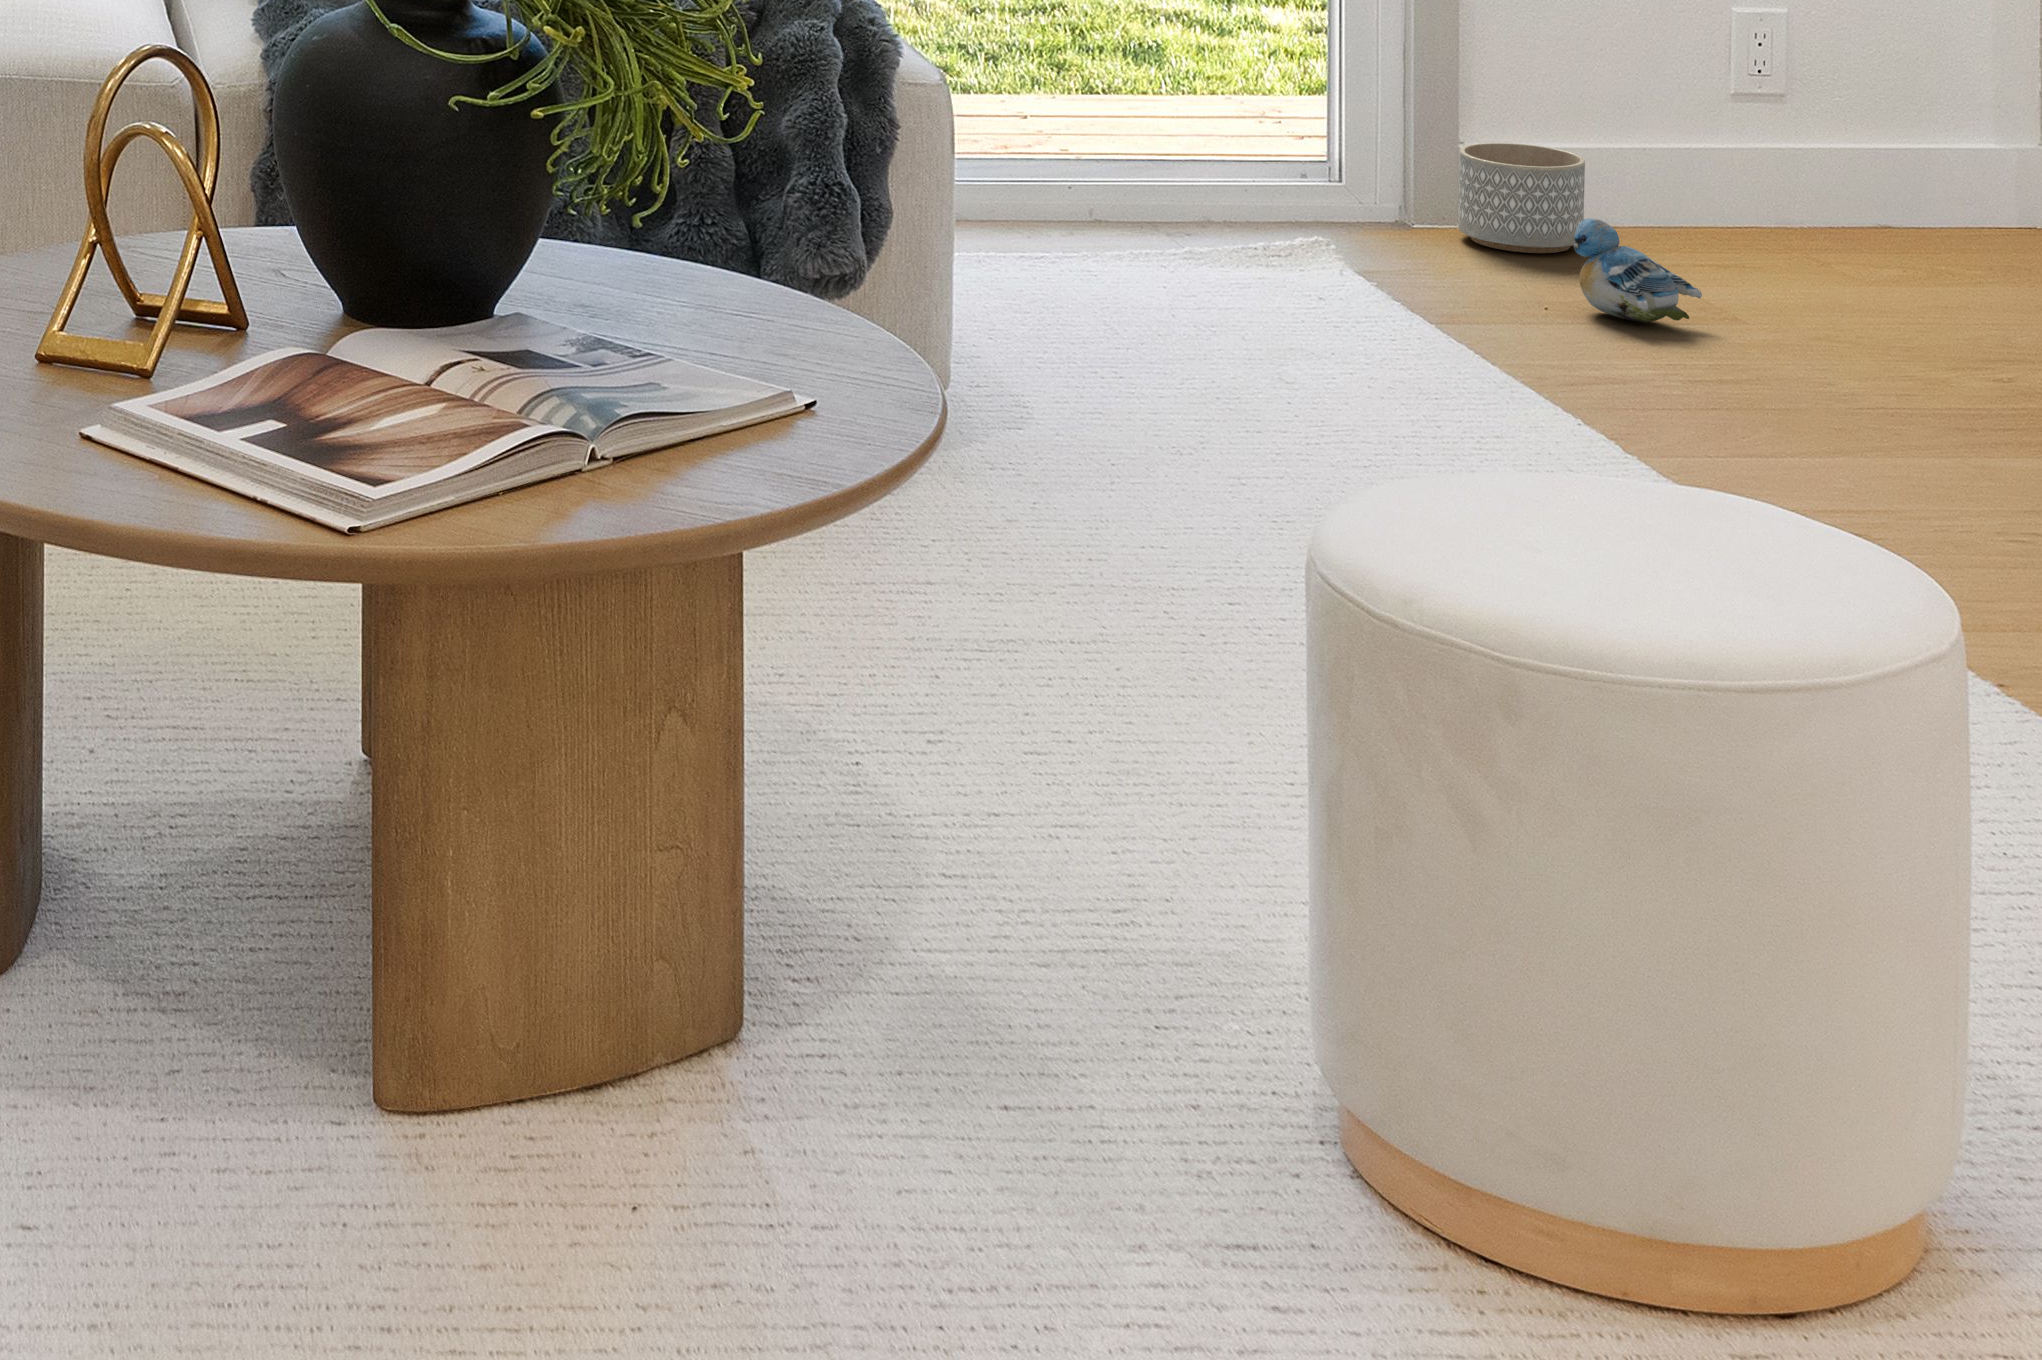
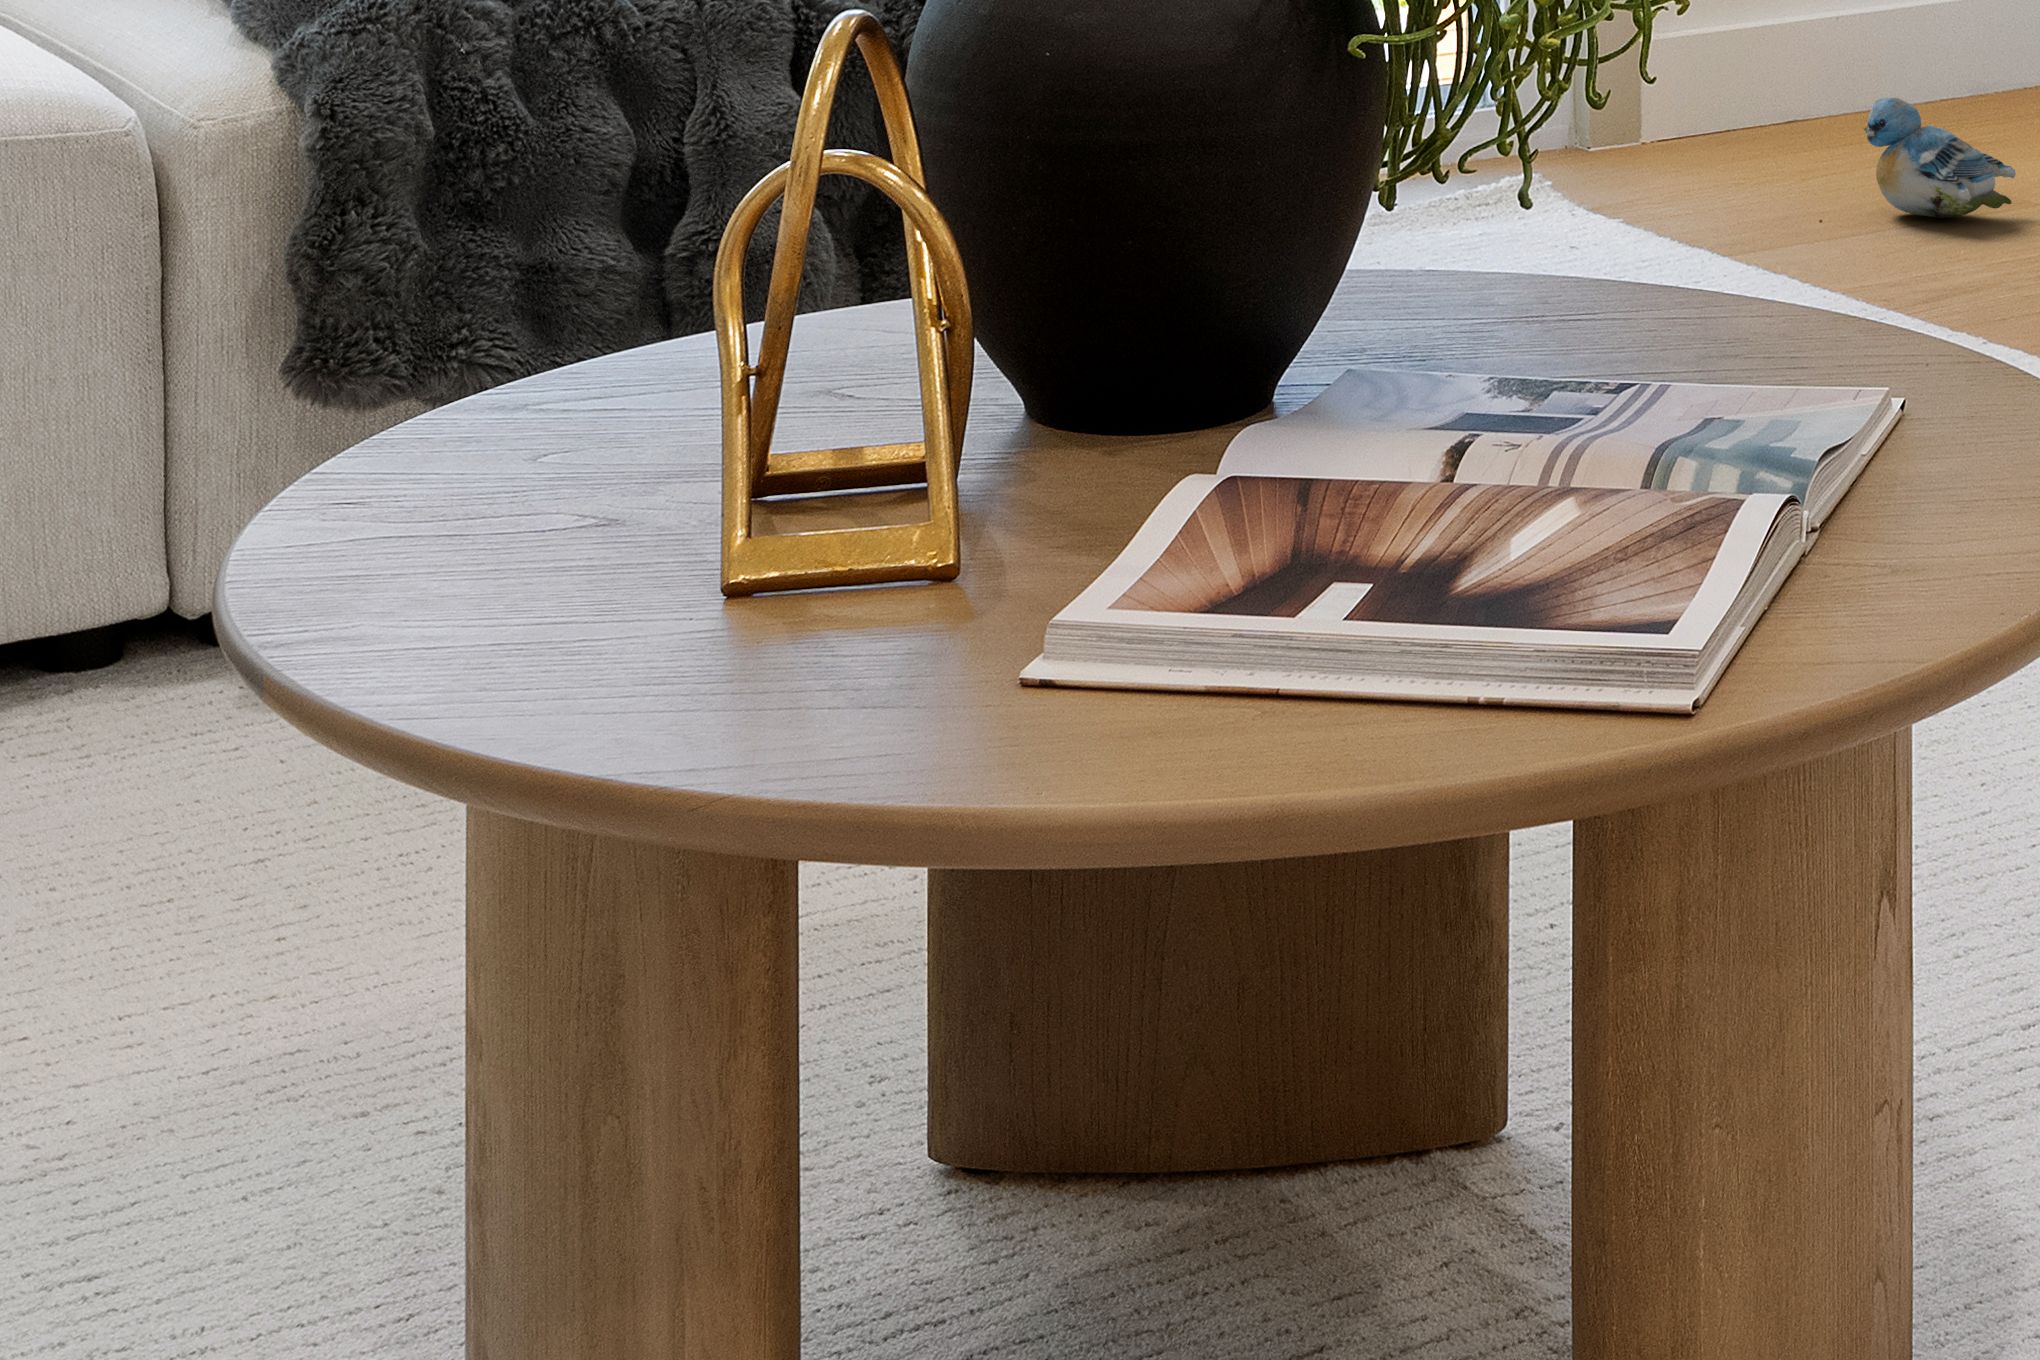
planter: present [1458,143,1585,253] -> none [1677,24,1823,160]

